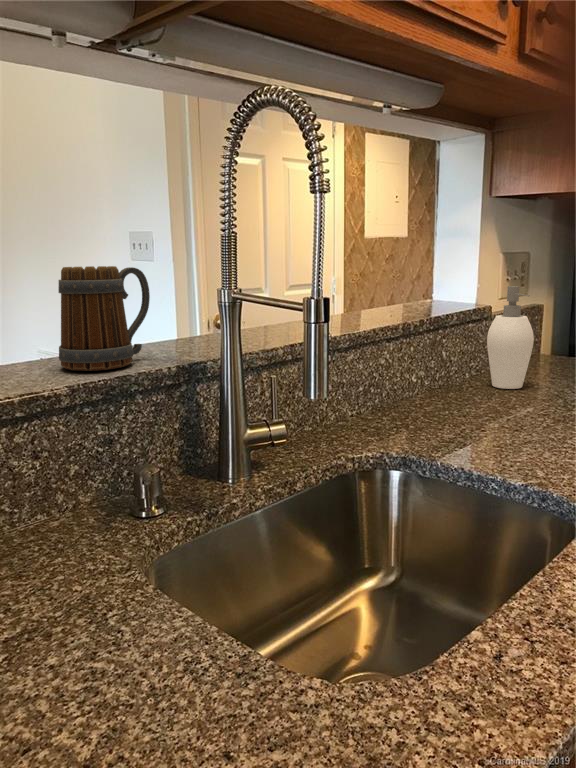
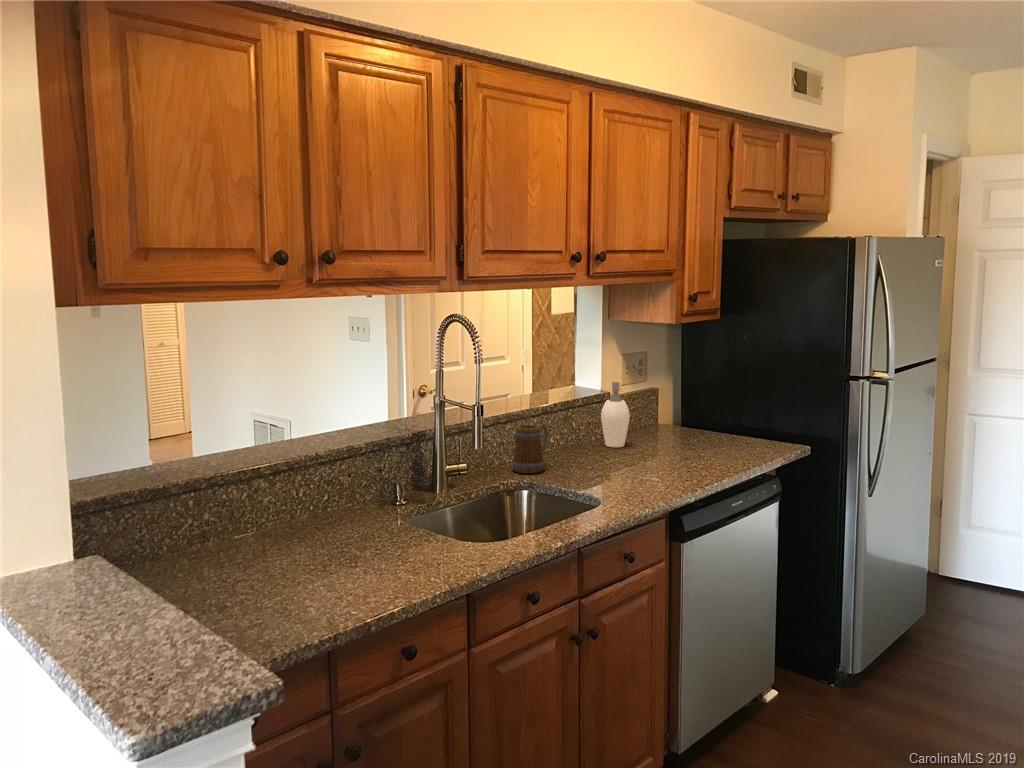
mug: present [58,266,150,371] -> present [512,424,548,473]

